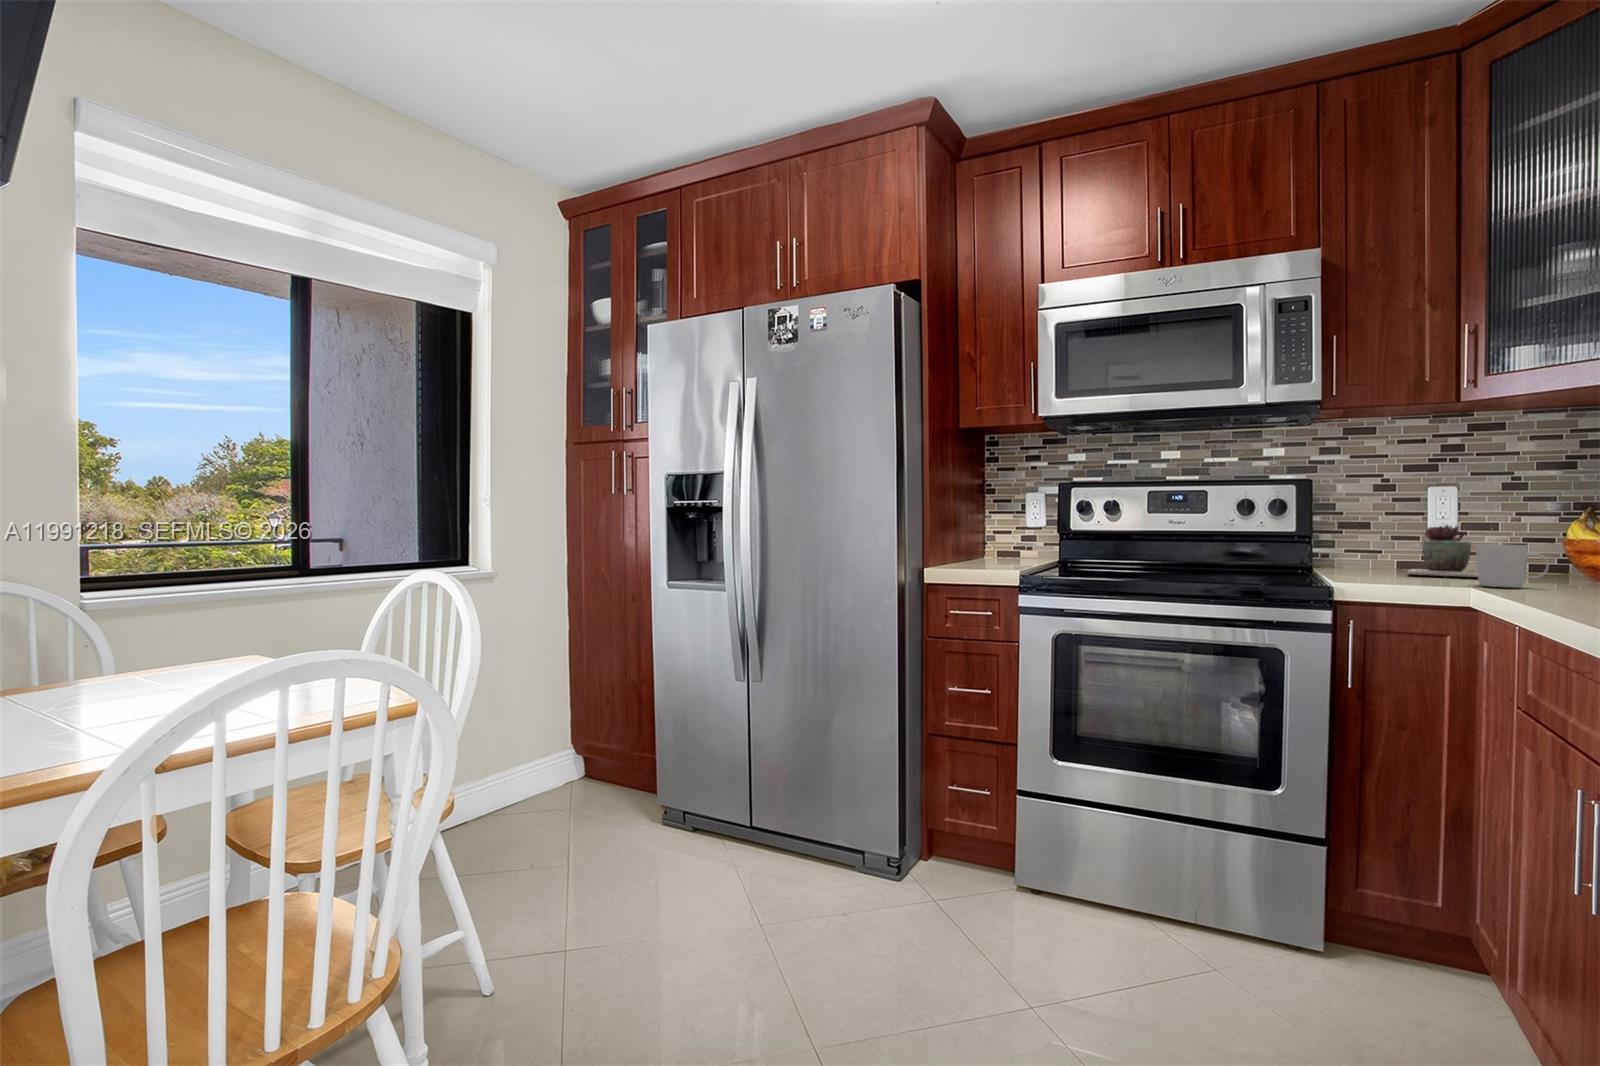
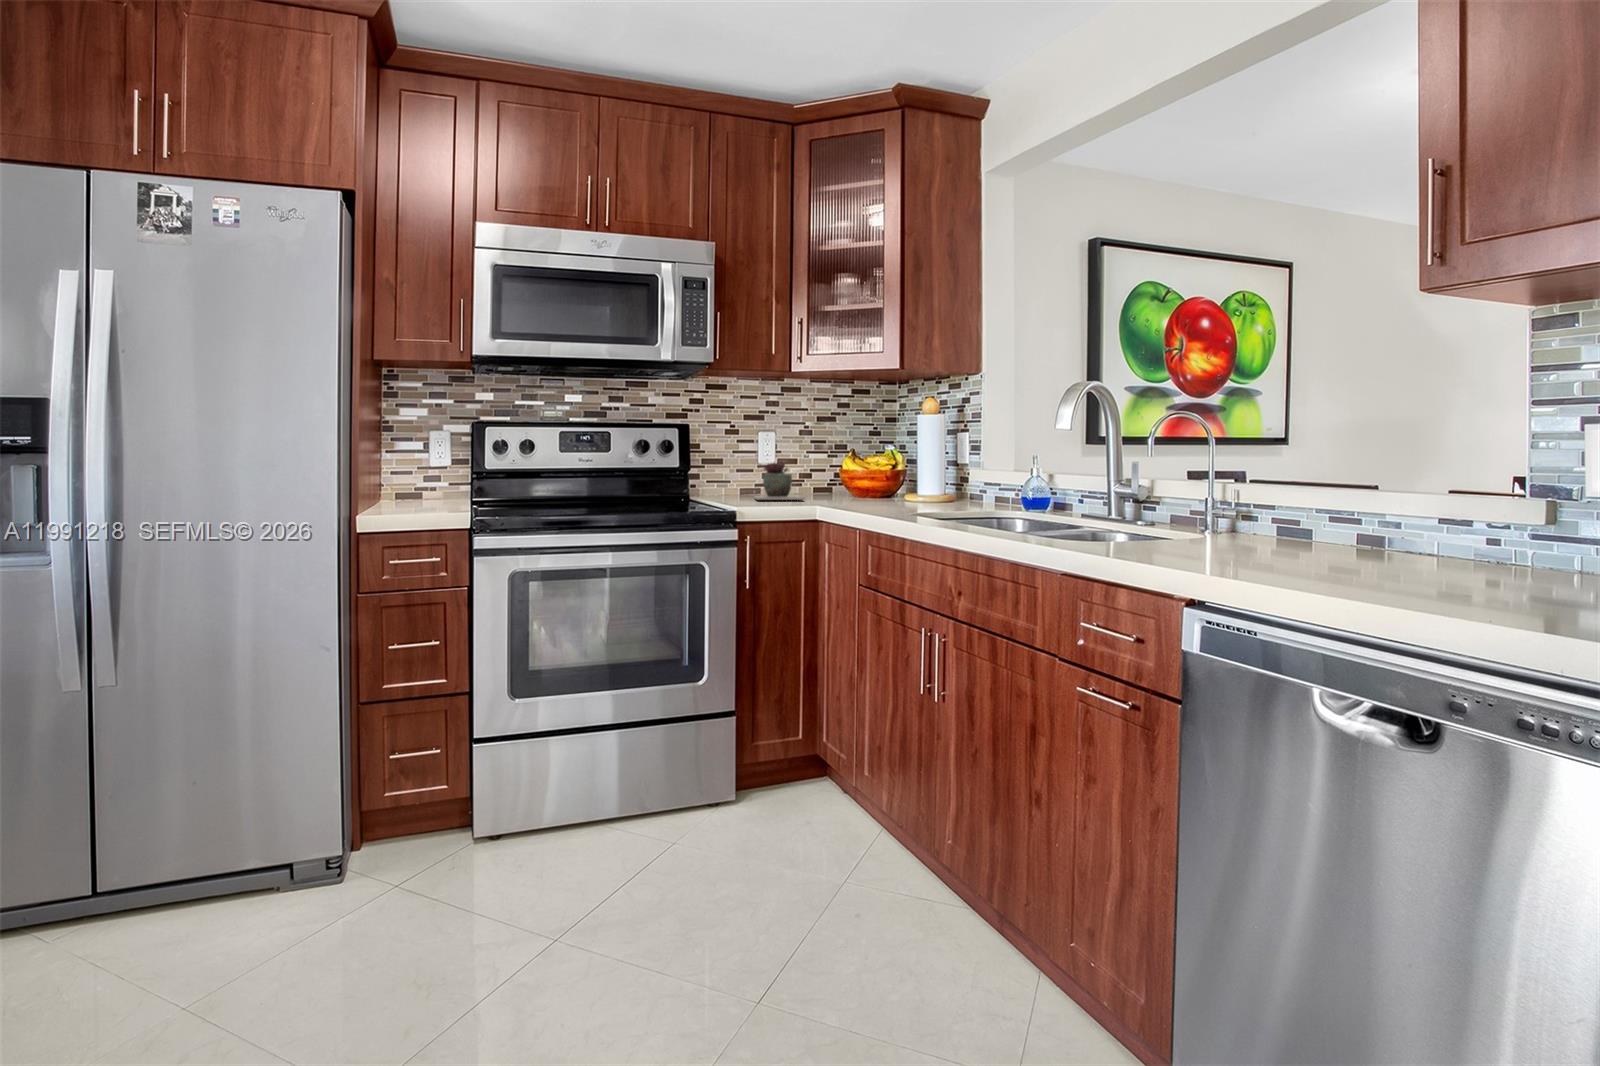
mug: present [1476,544,1549,588] -> none [807,476,845,506]

